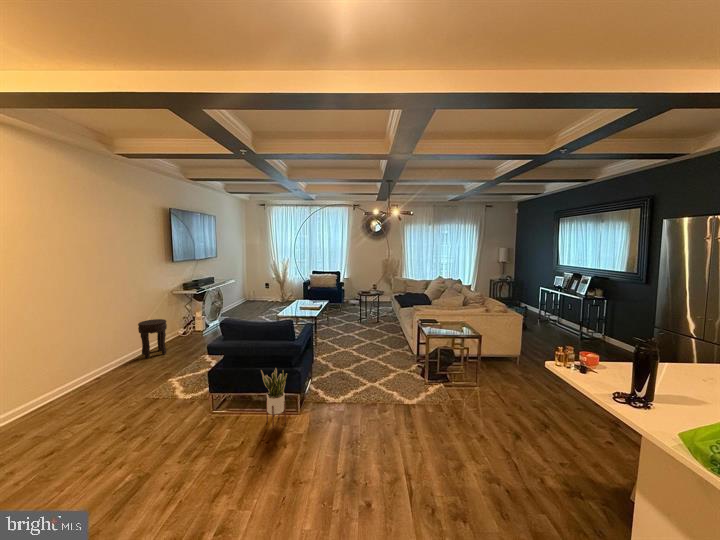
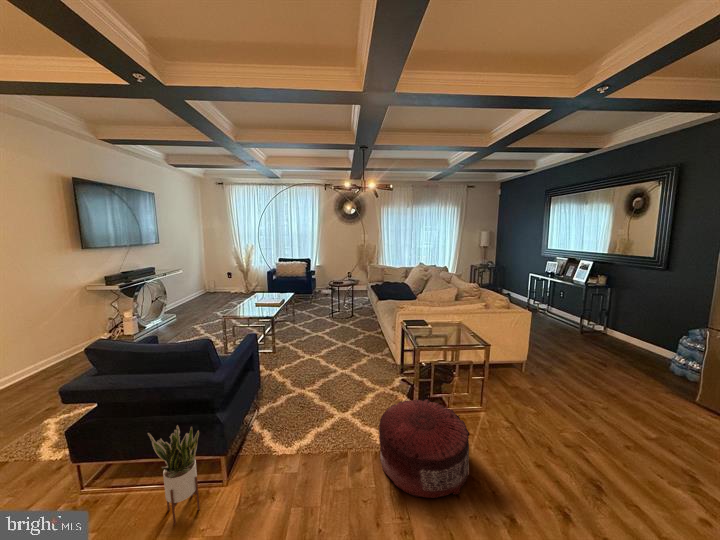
side table: present [138,319,167,358] -> none [17,327,67,383]
pouf: none [398,370,460,426] -> present [379,399,470,498]

